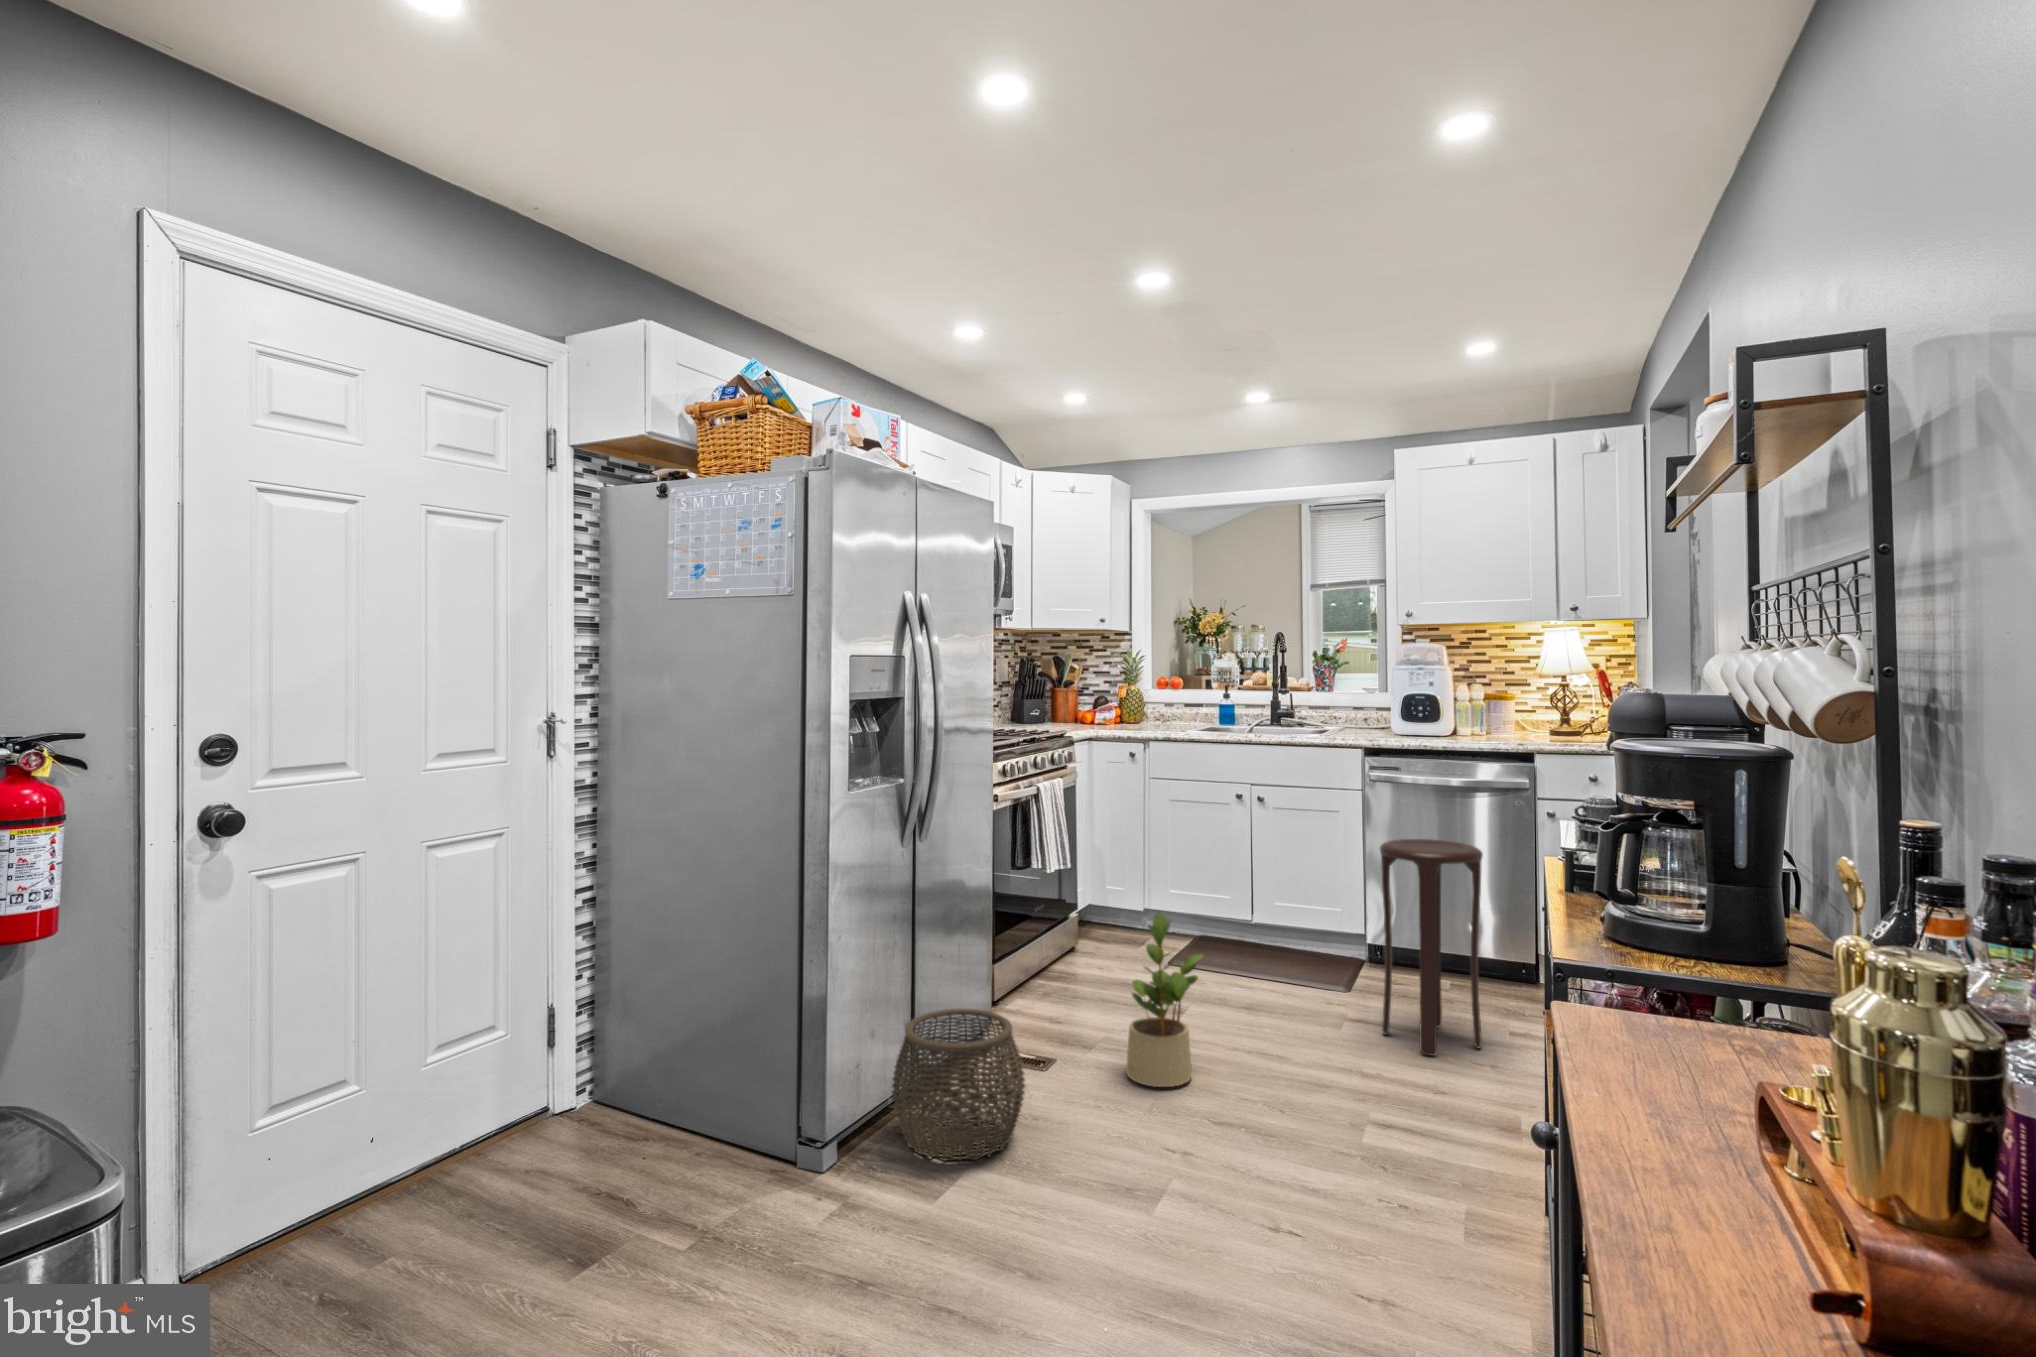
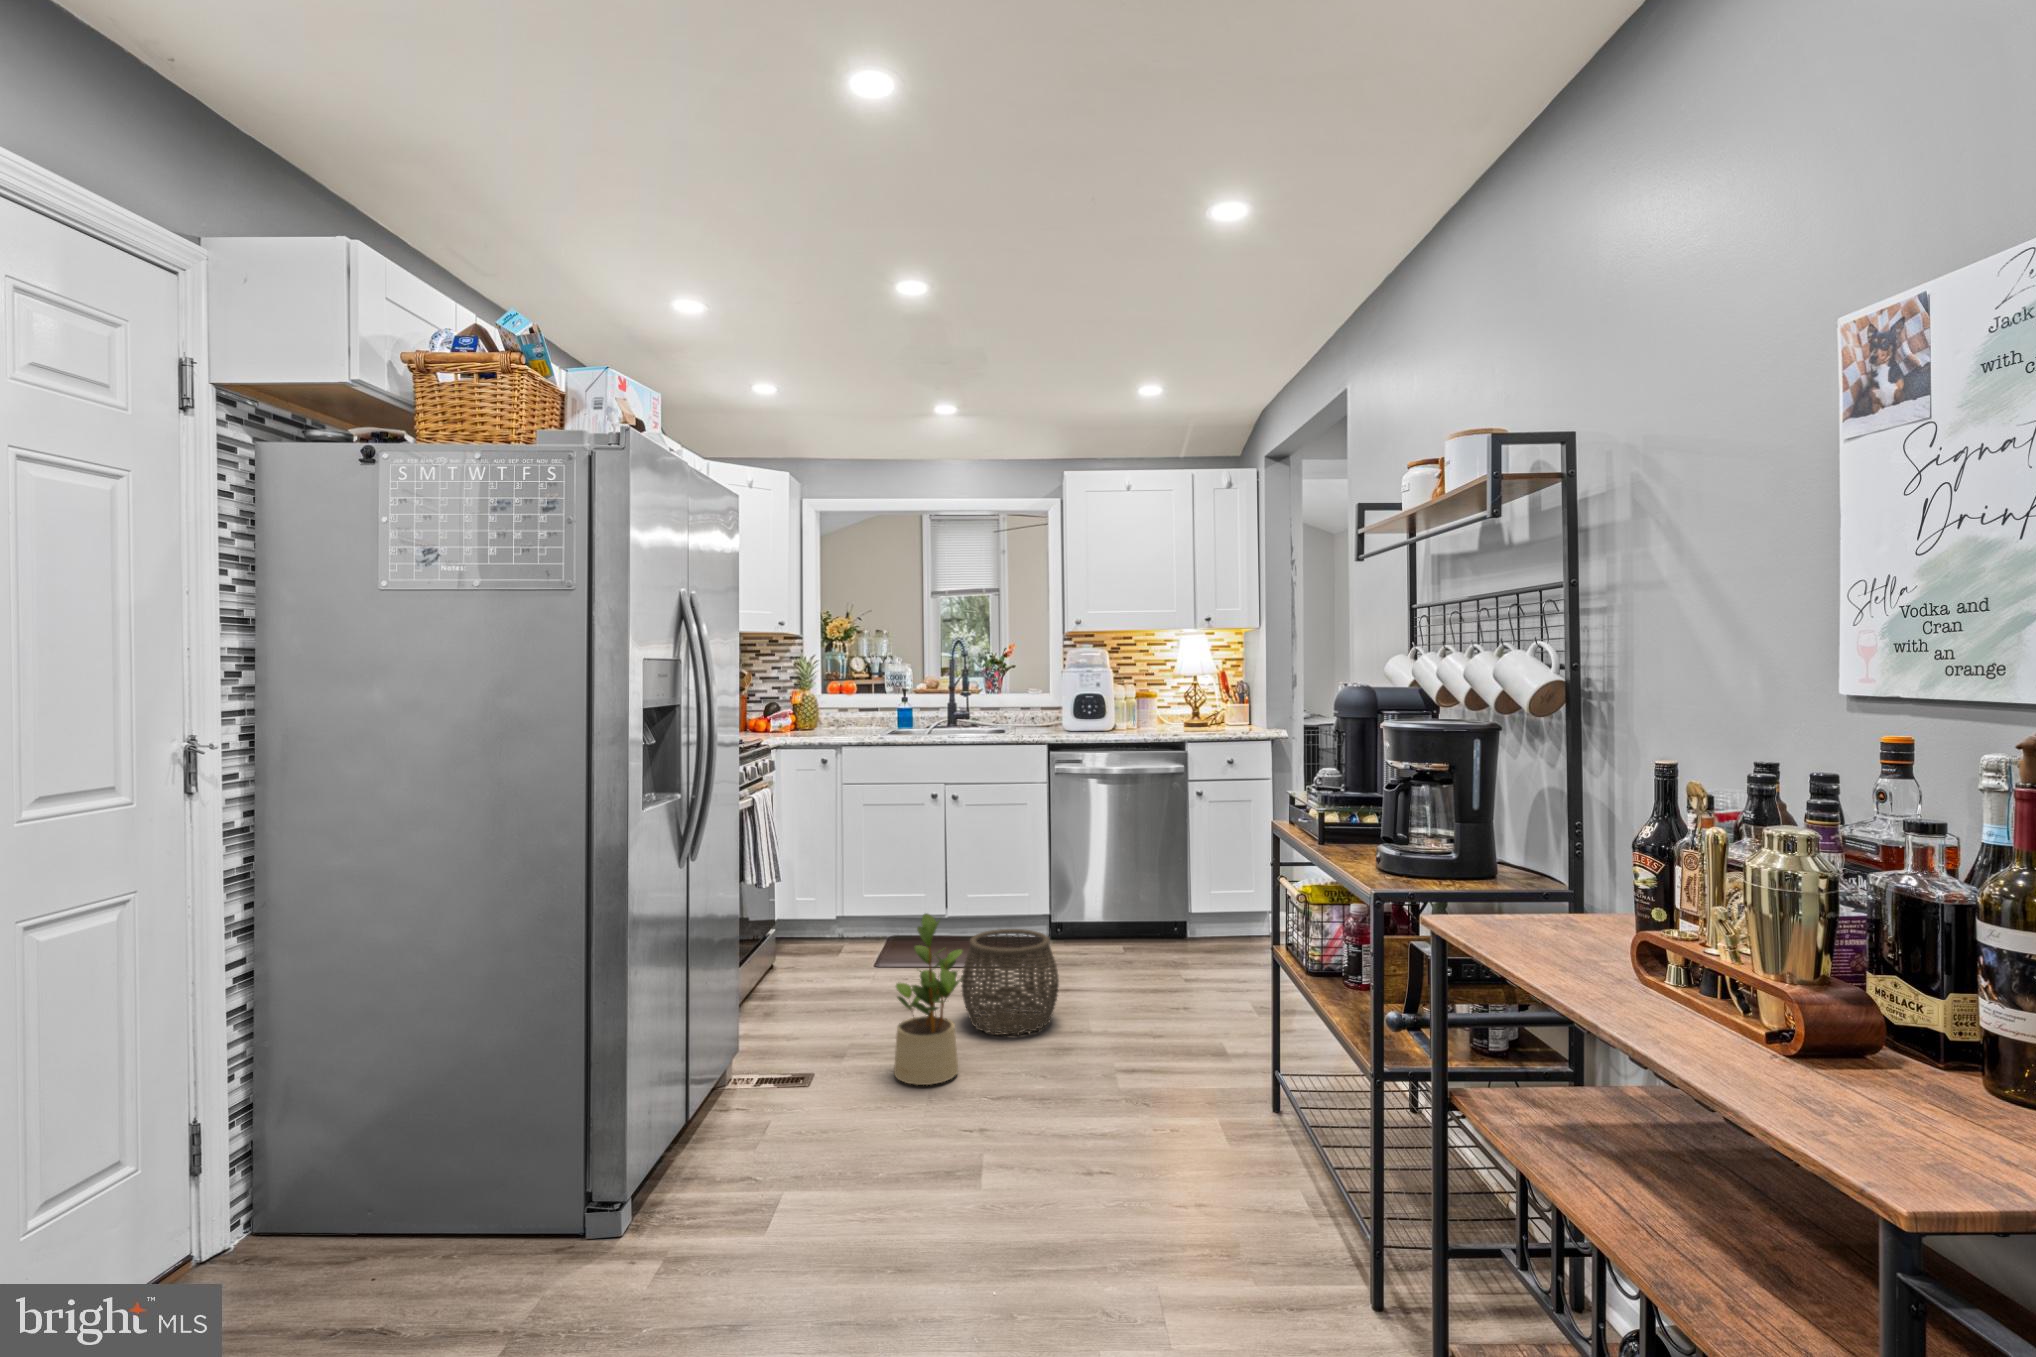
stool: present [1380,839,1483,1056] -> none [1093,824,1178,1014]
woven basket: present [892,1009,1025,1161] -> present [961,929,1059,1035]

